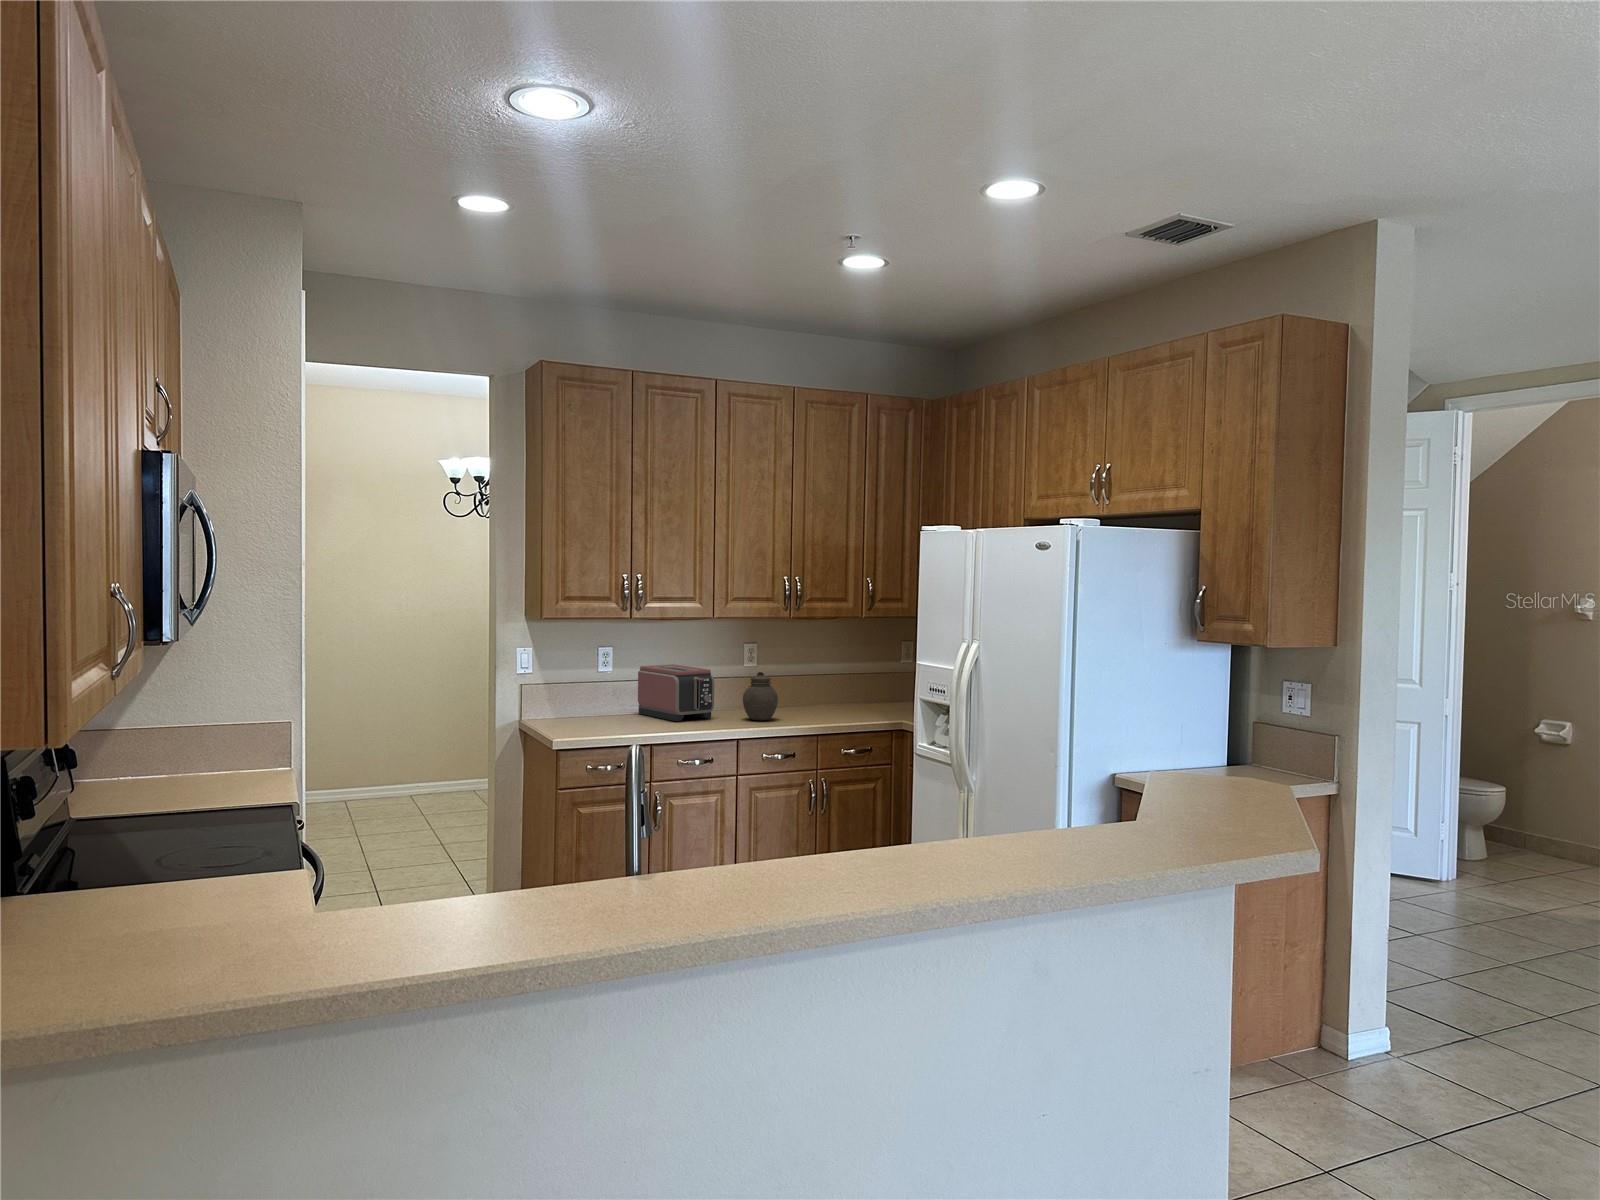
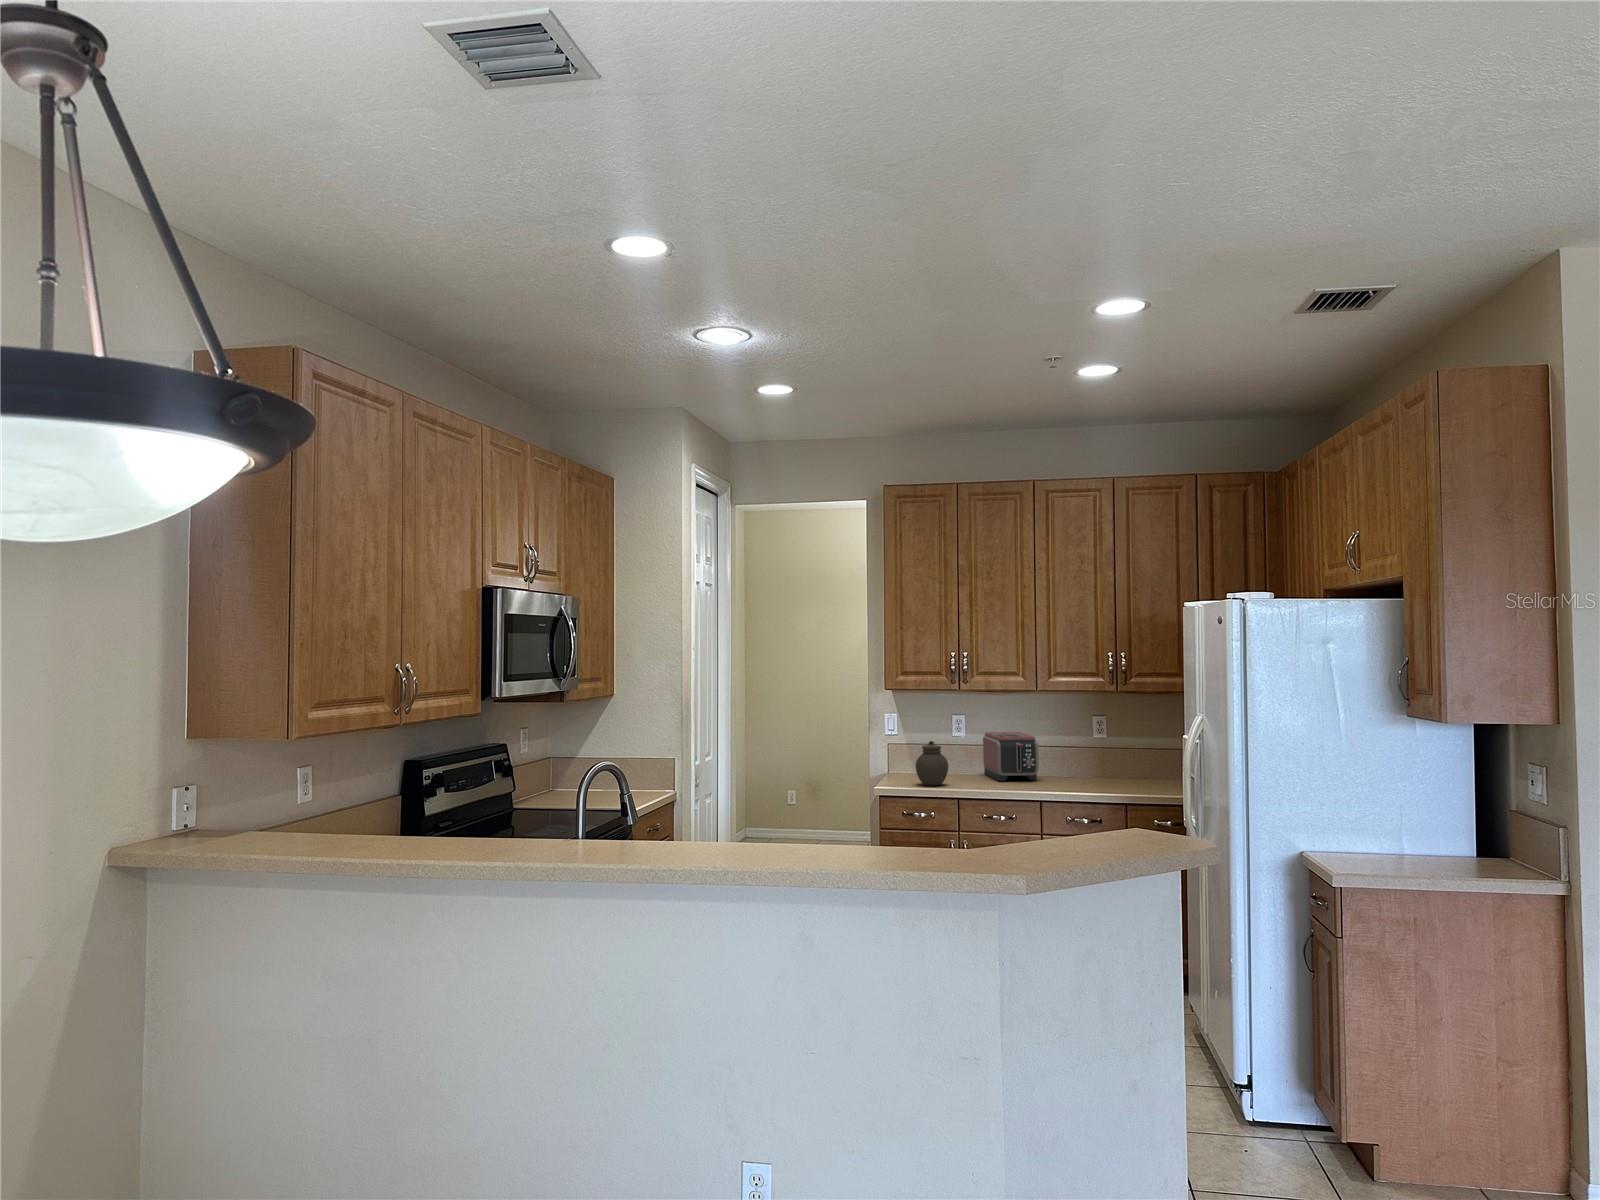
jar: present [743,672,778,720] -> present [916,741,948,786]

